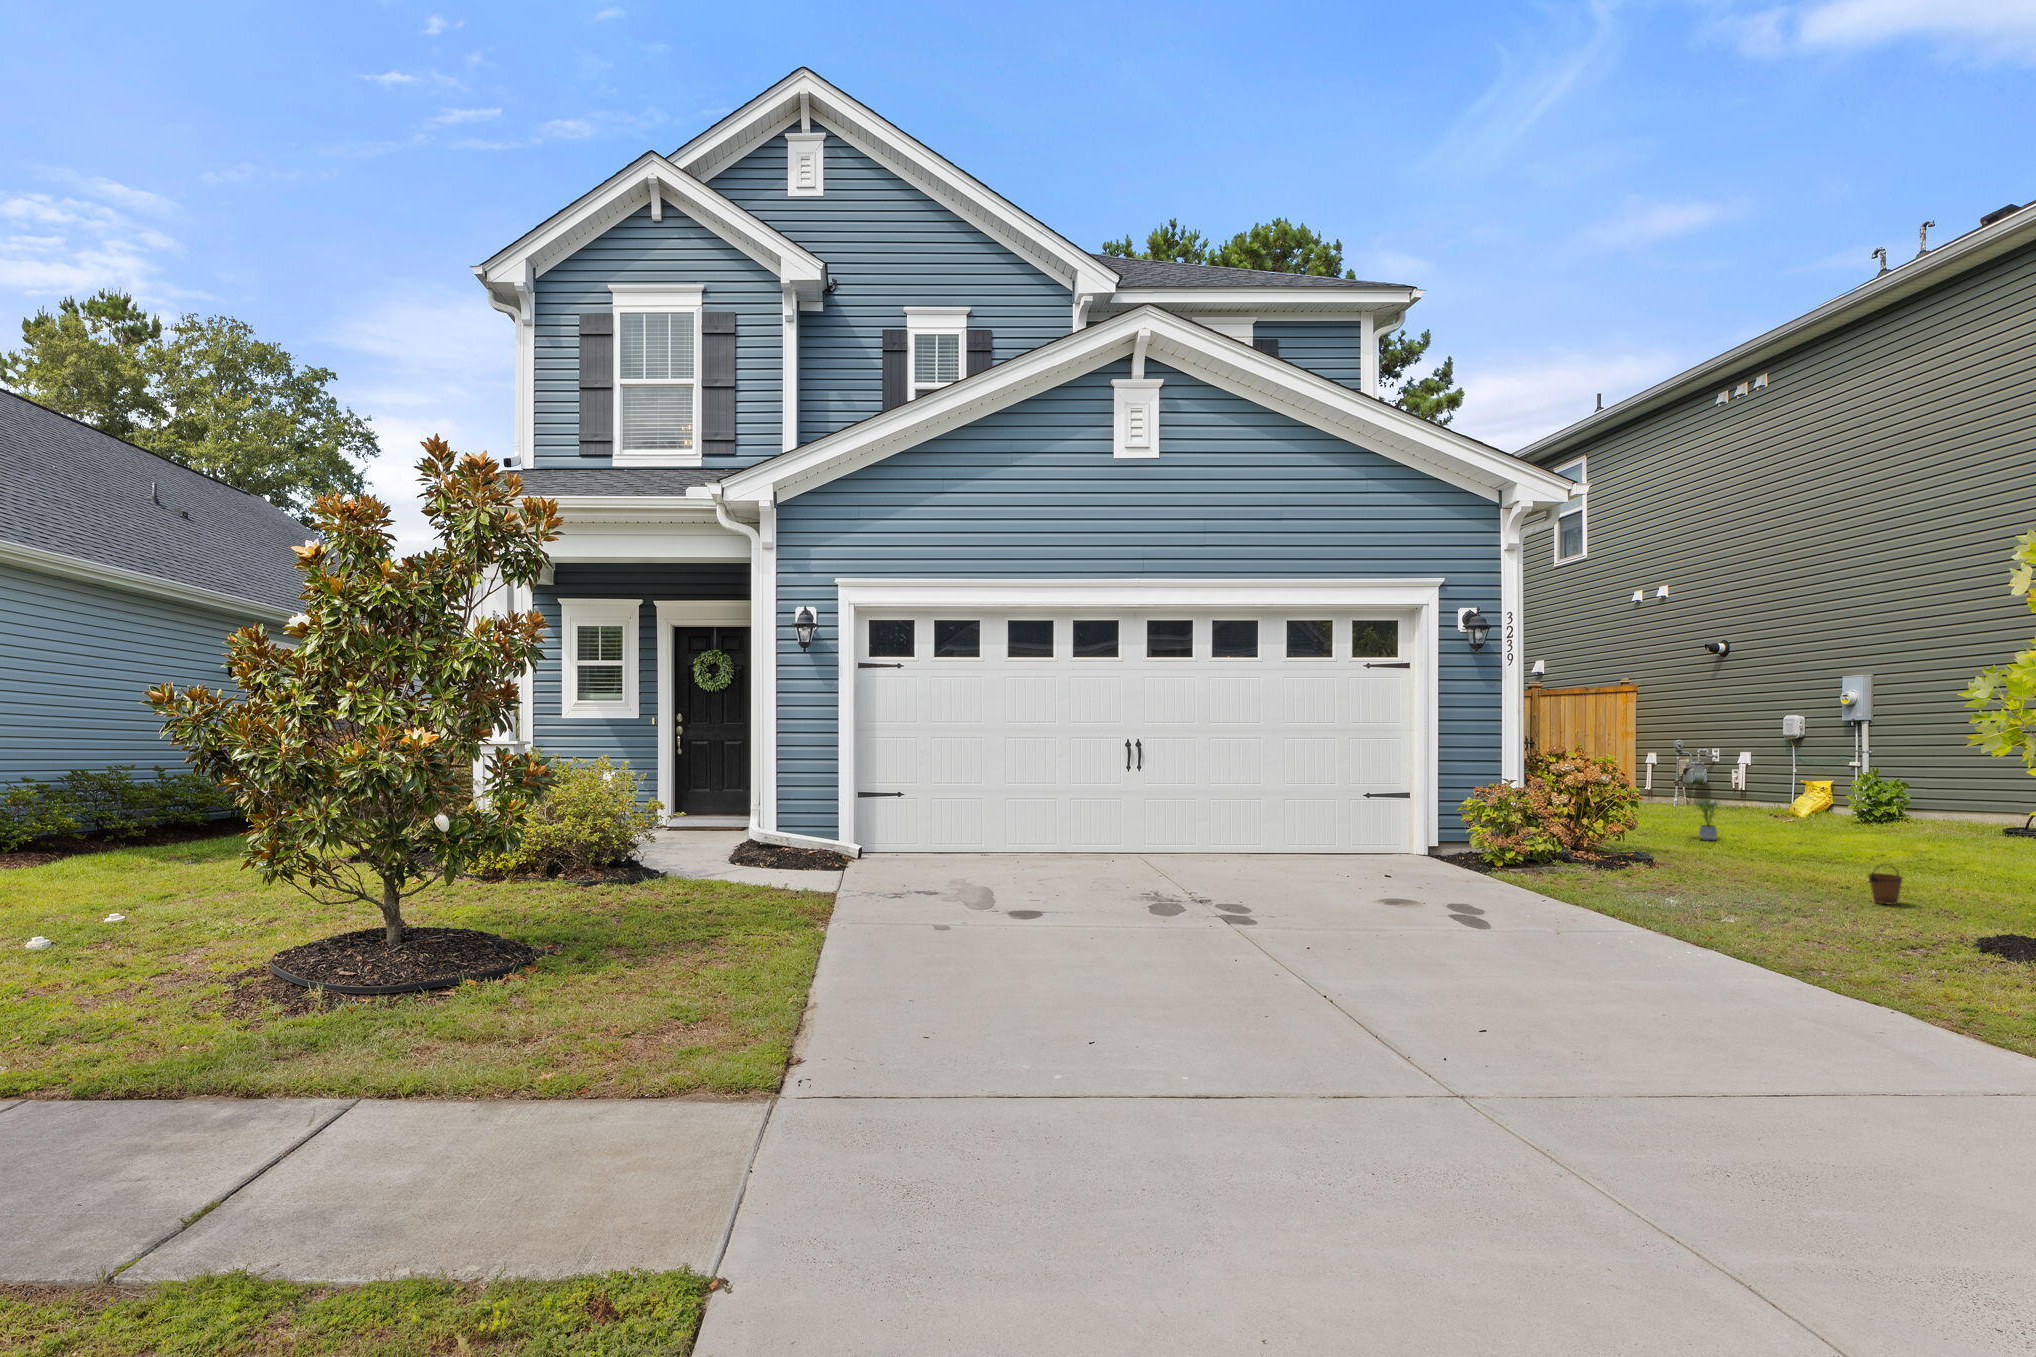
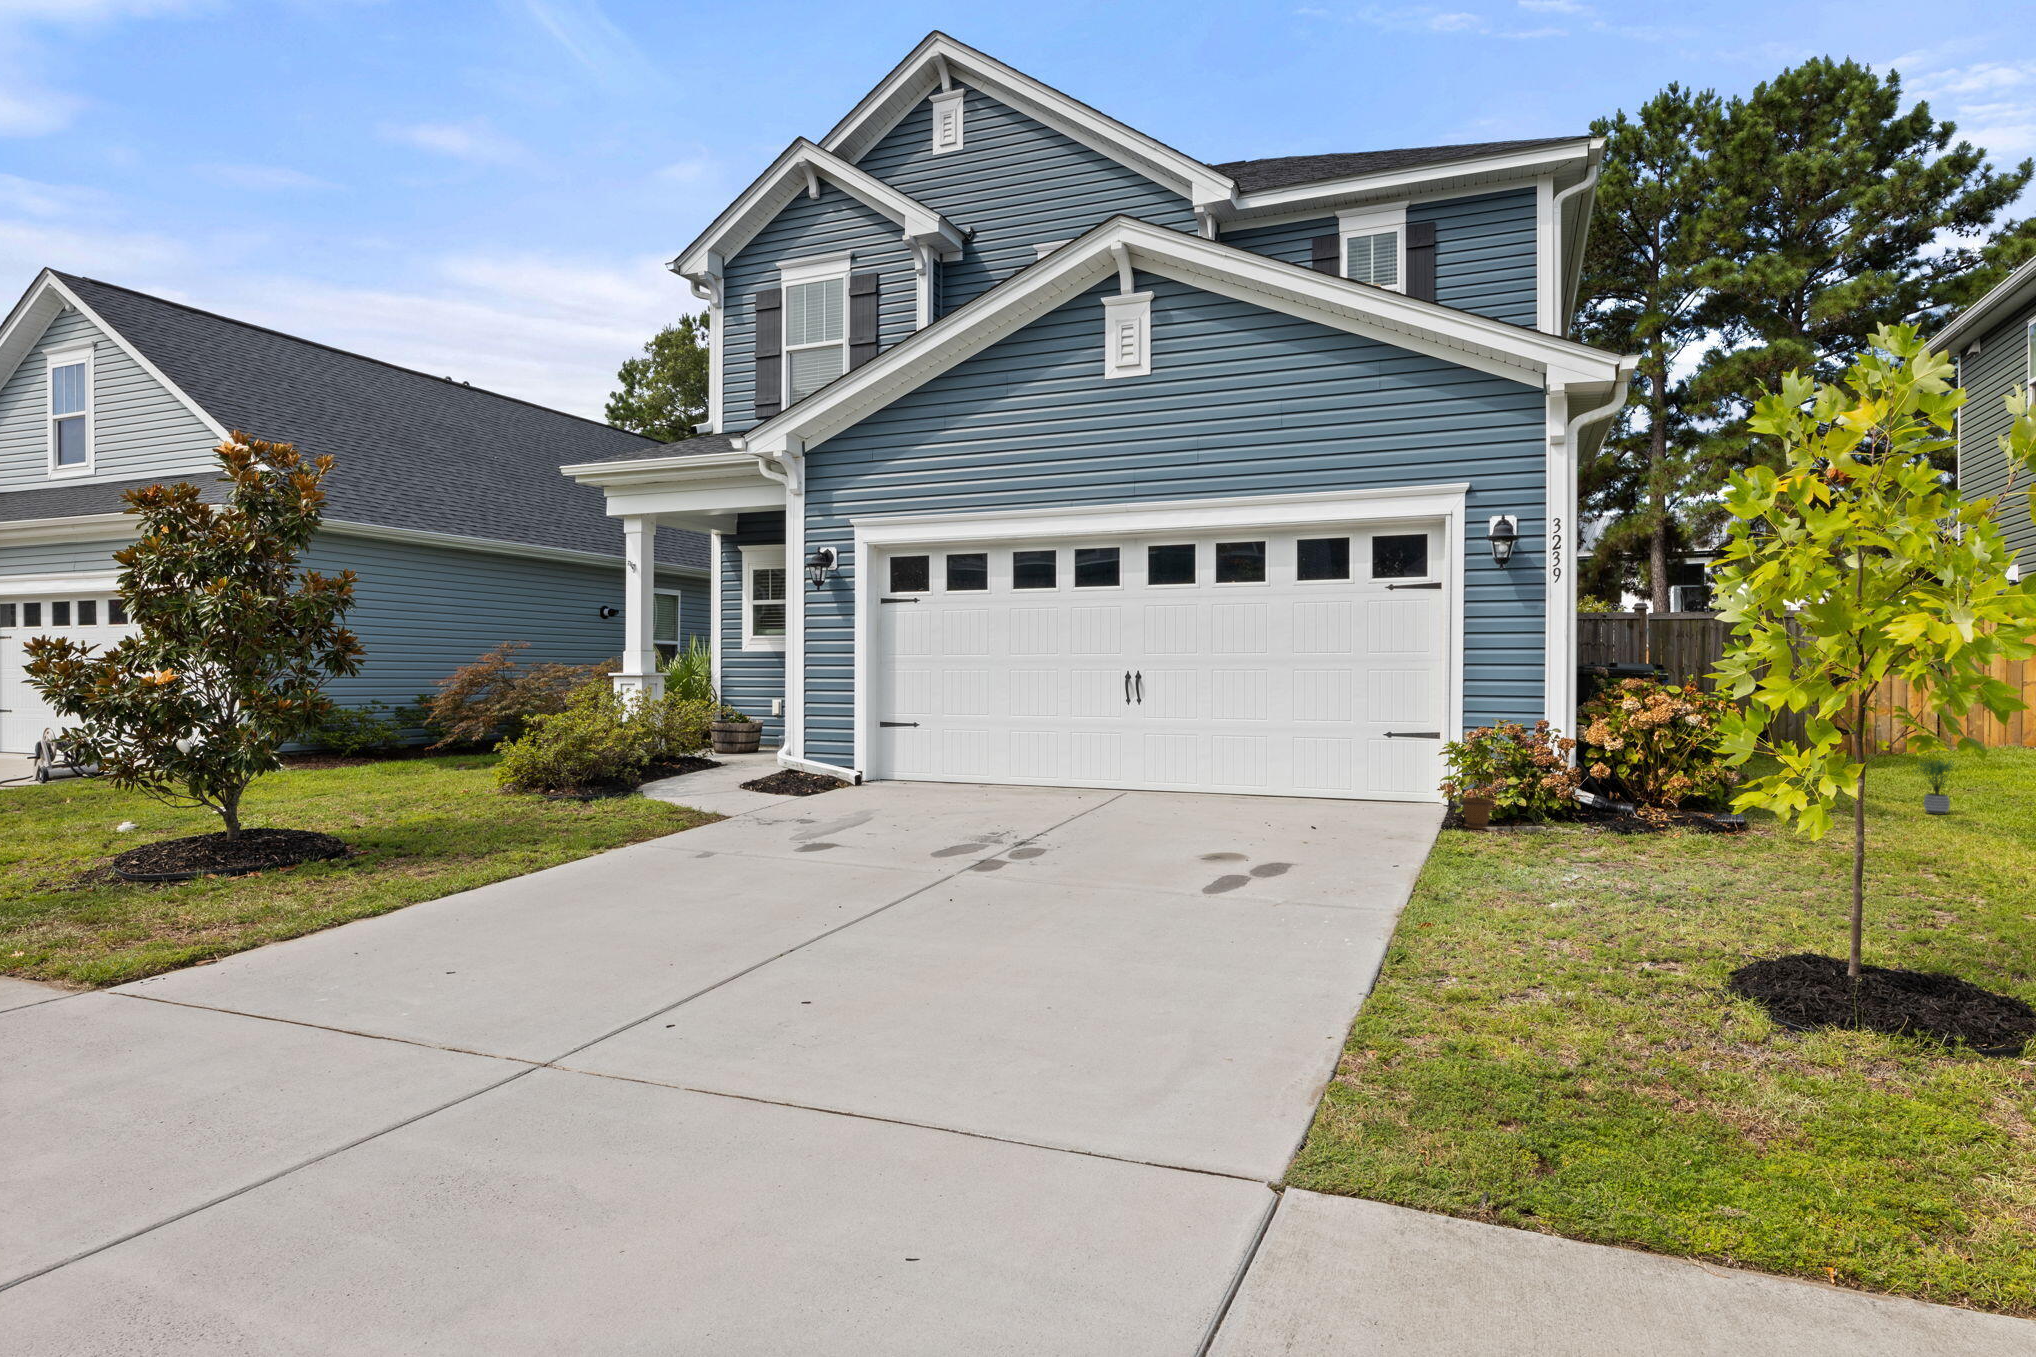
bucket: present [1868,866,1903,905] -> present [1460,791,1494,829]

